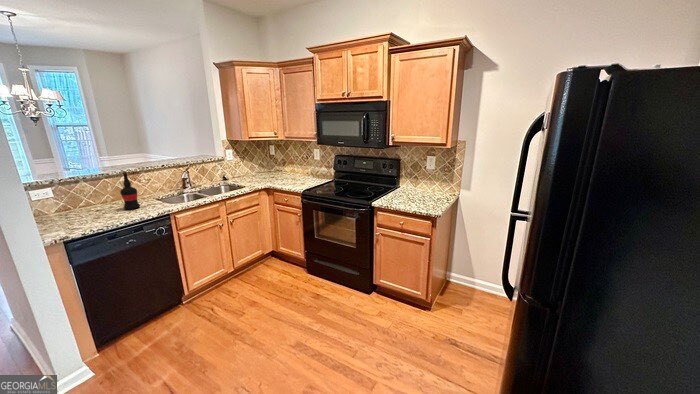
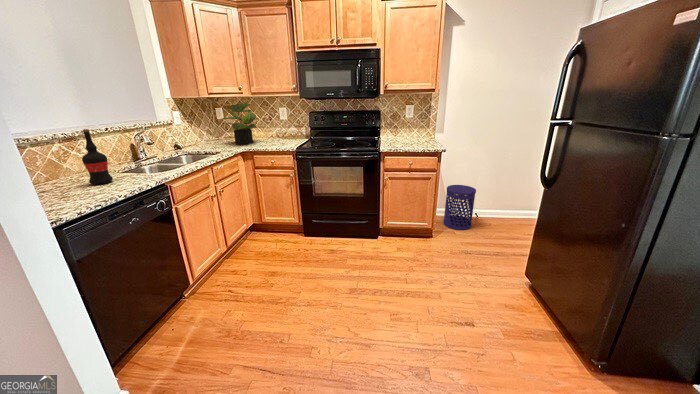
potted plant: none [263,146,292,180] -> present [222,103,257,145]
waste bin: none [459,253,501,312] -> present [443,185,476,230]

